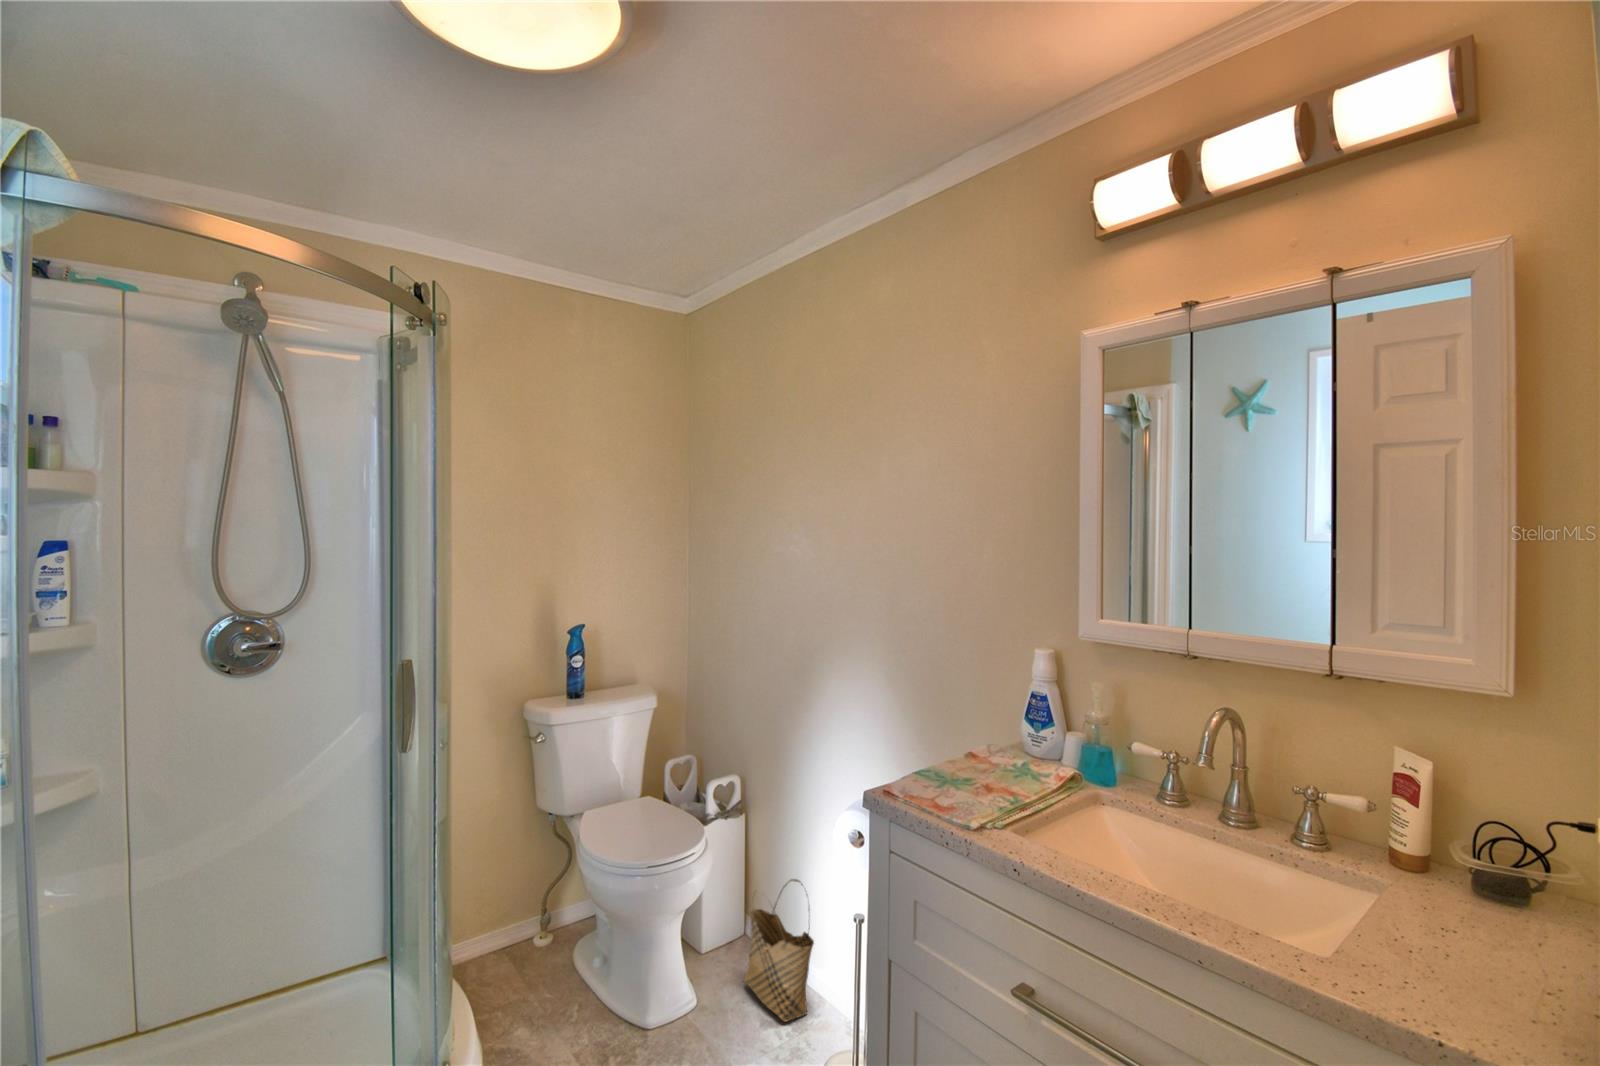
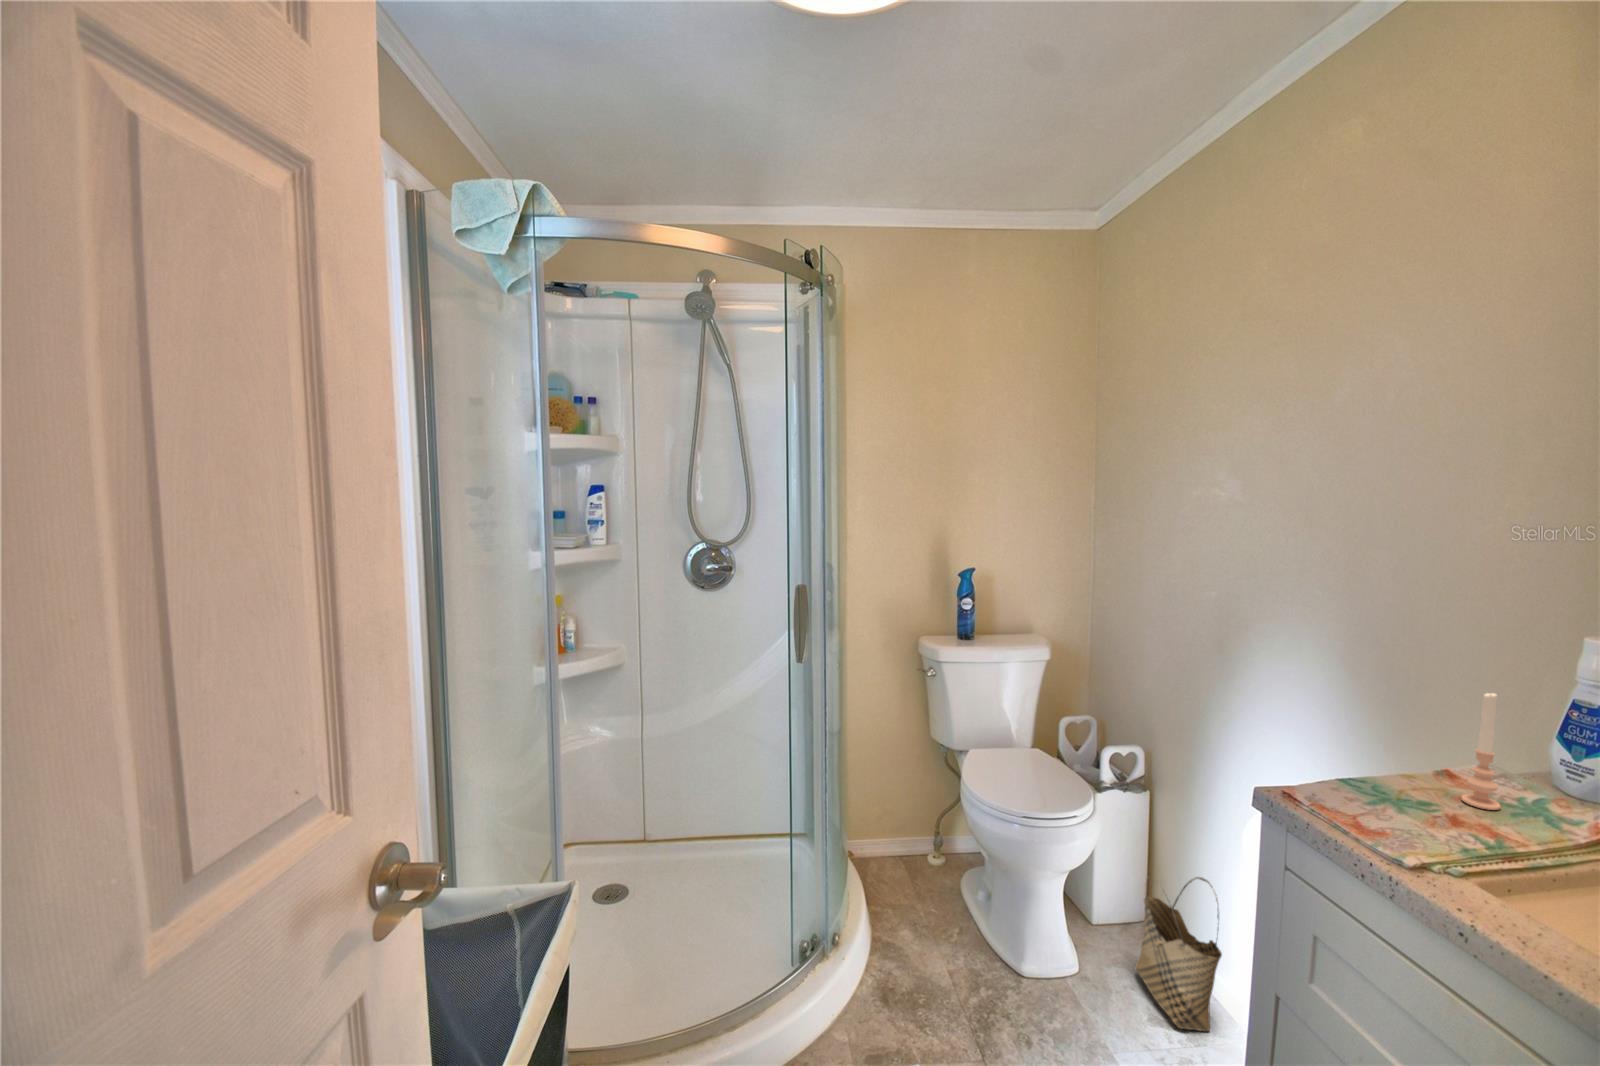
candle: none [981,690,1002,774] -> present [1461,693,1501,810]

